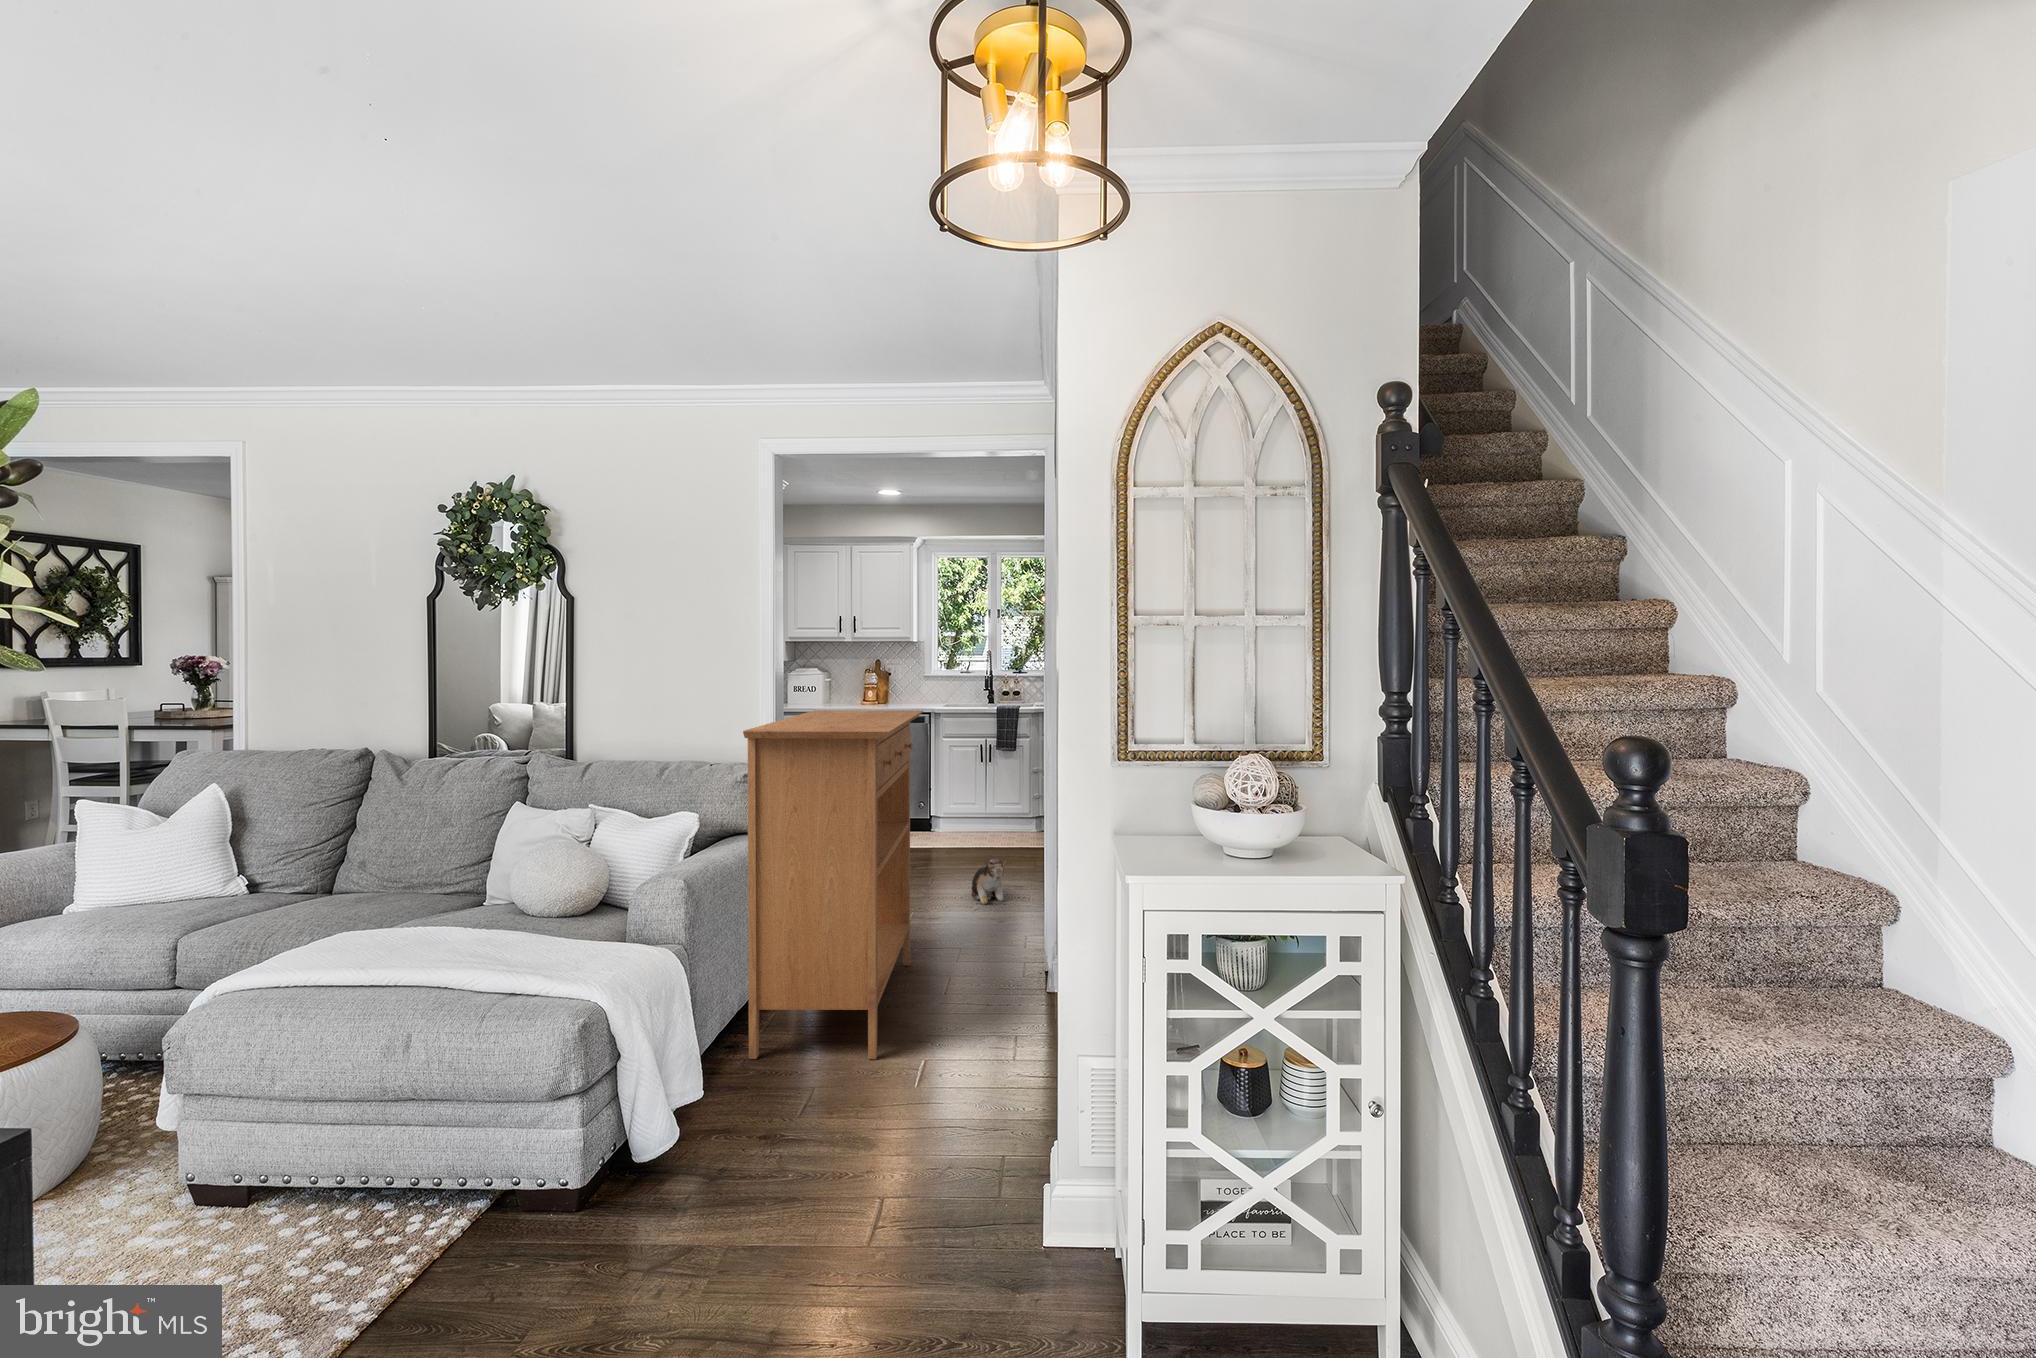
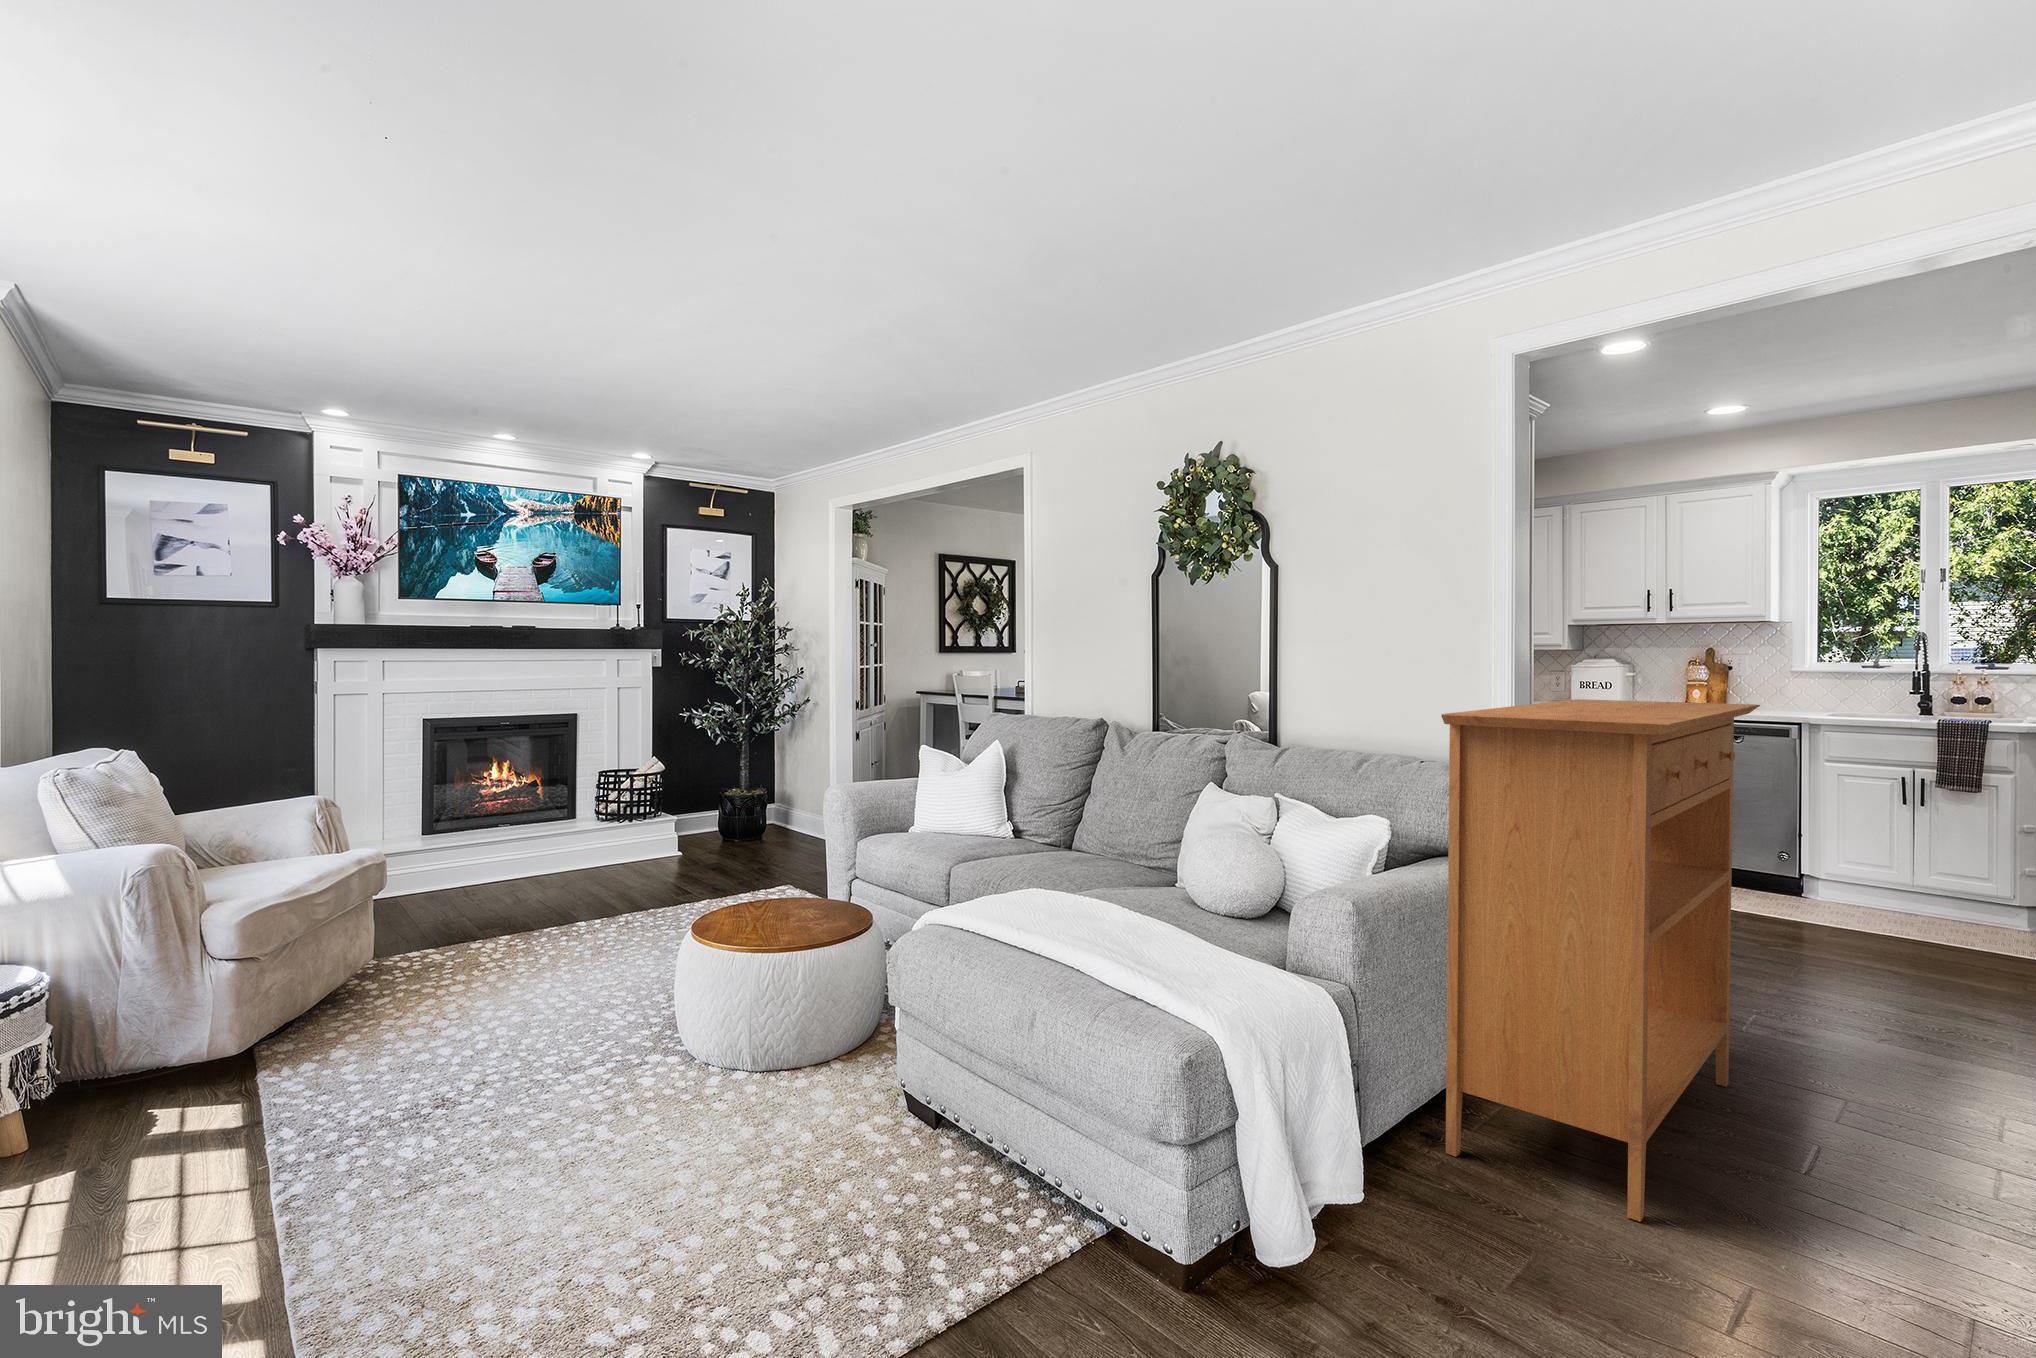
plush toy: present [972,859,1006,904] -> none [1862,951,1936,1022]

